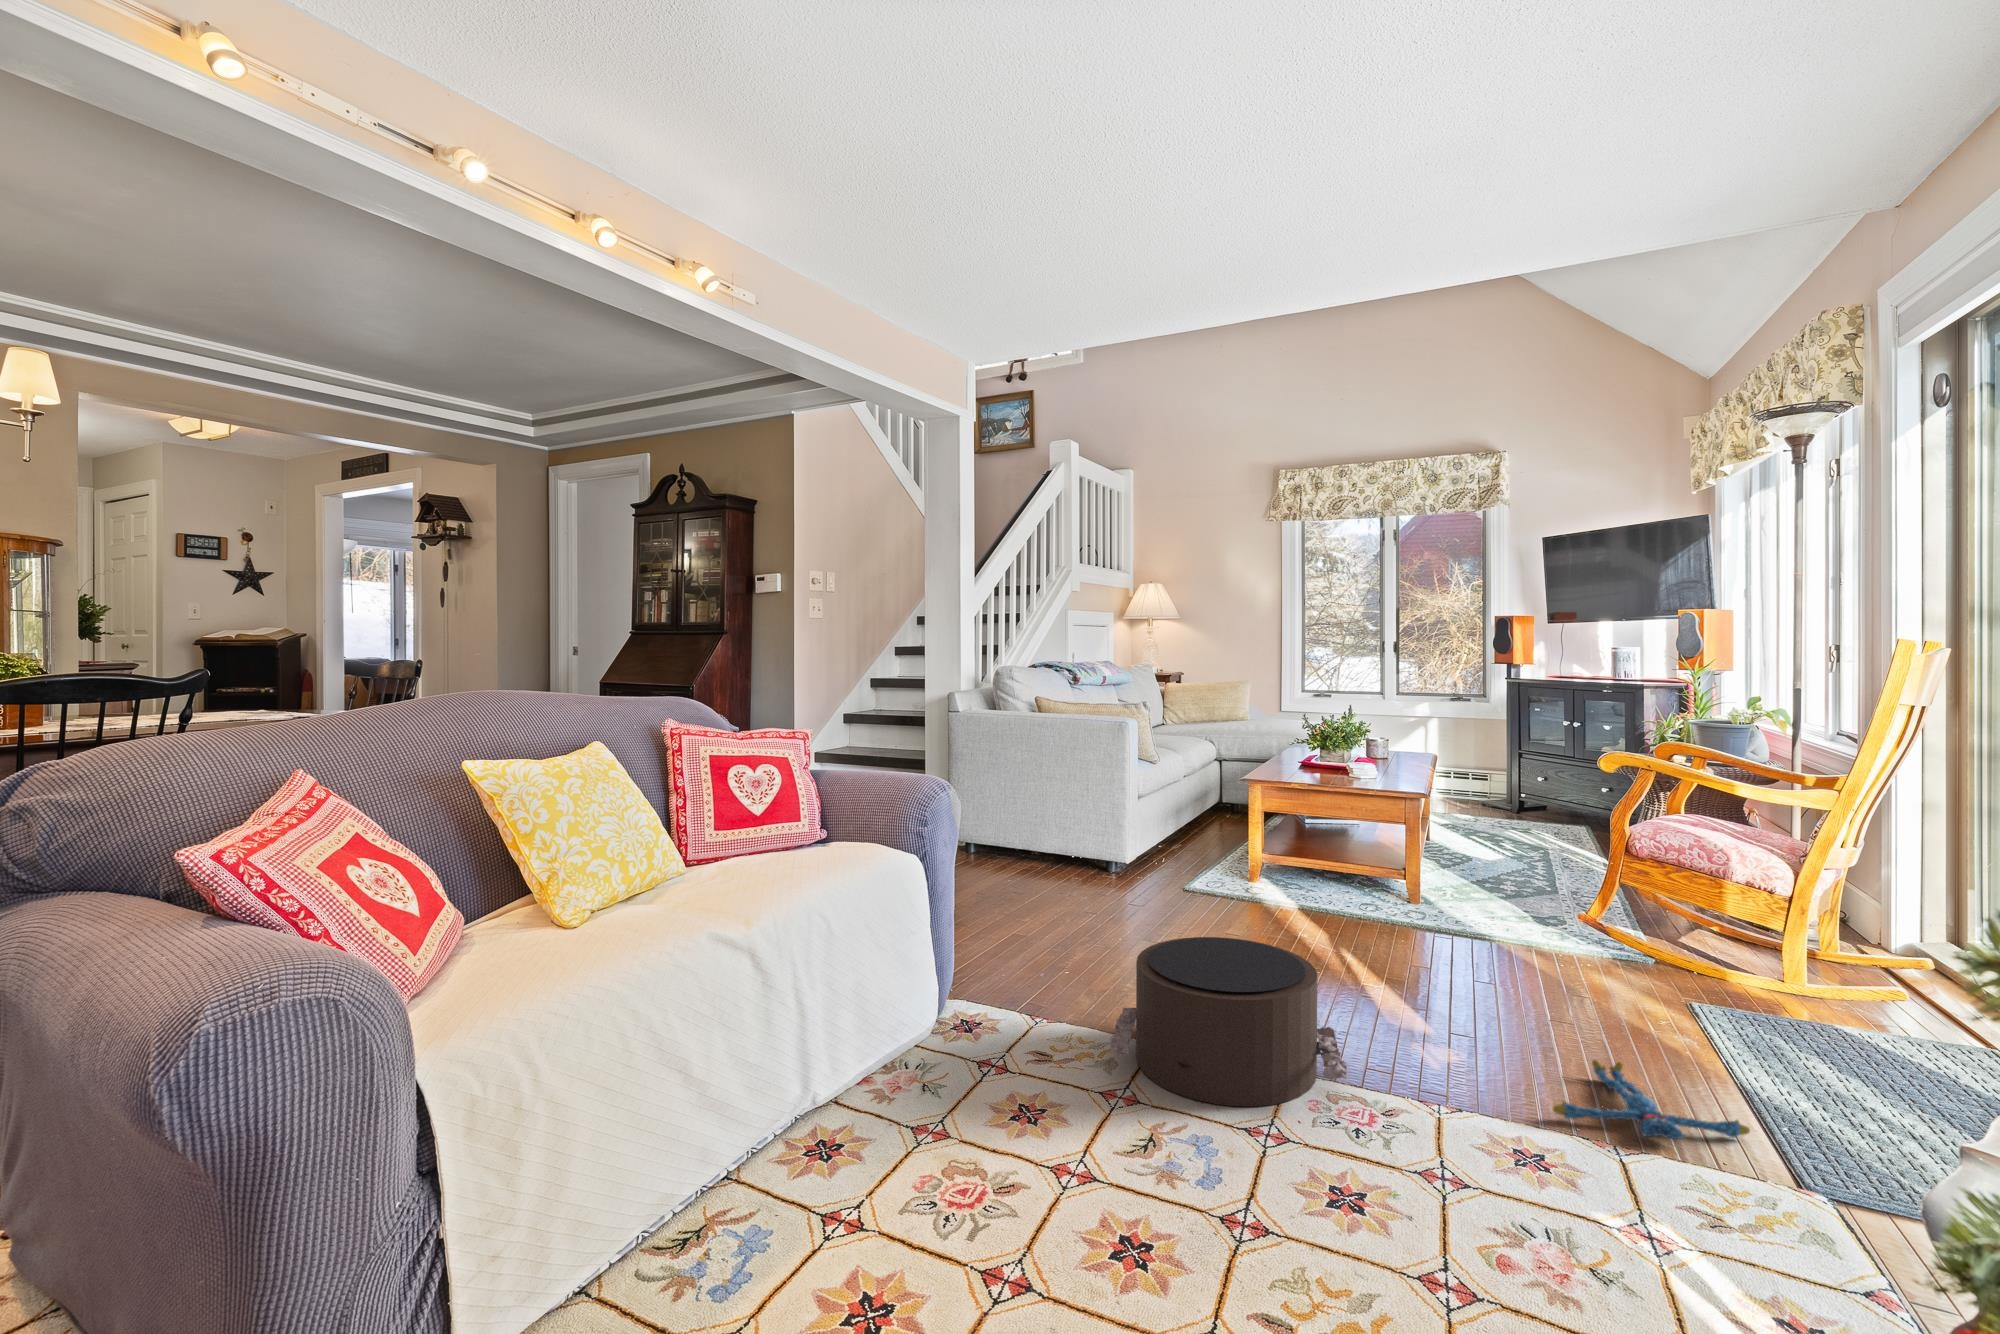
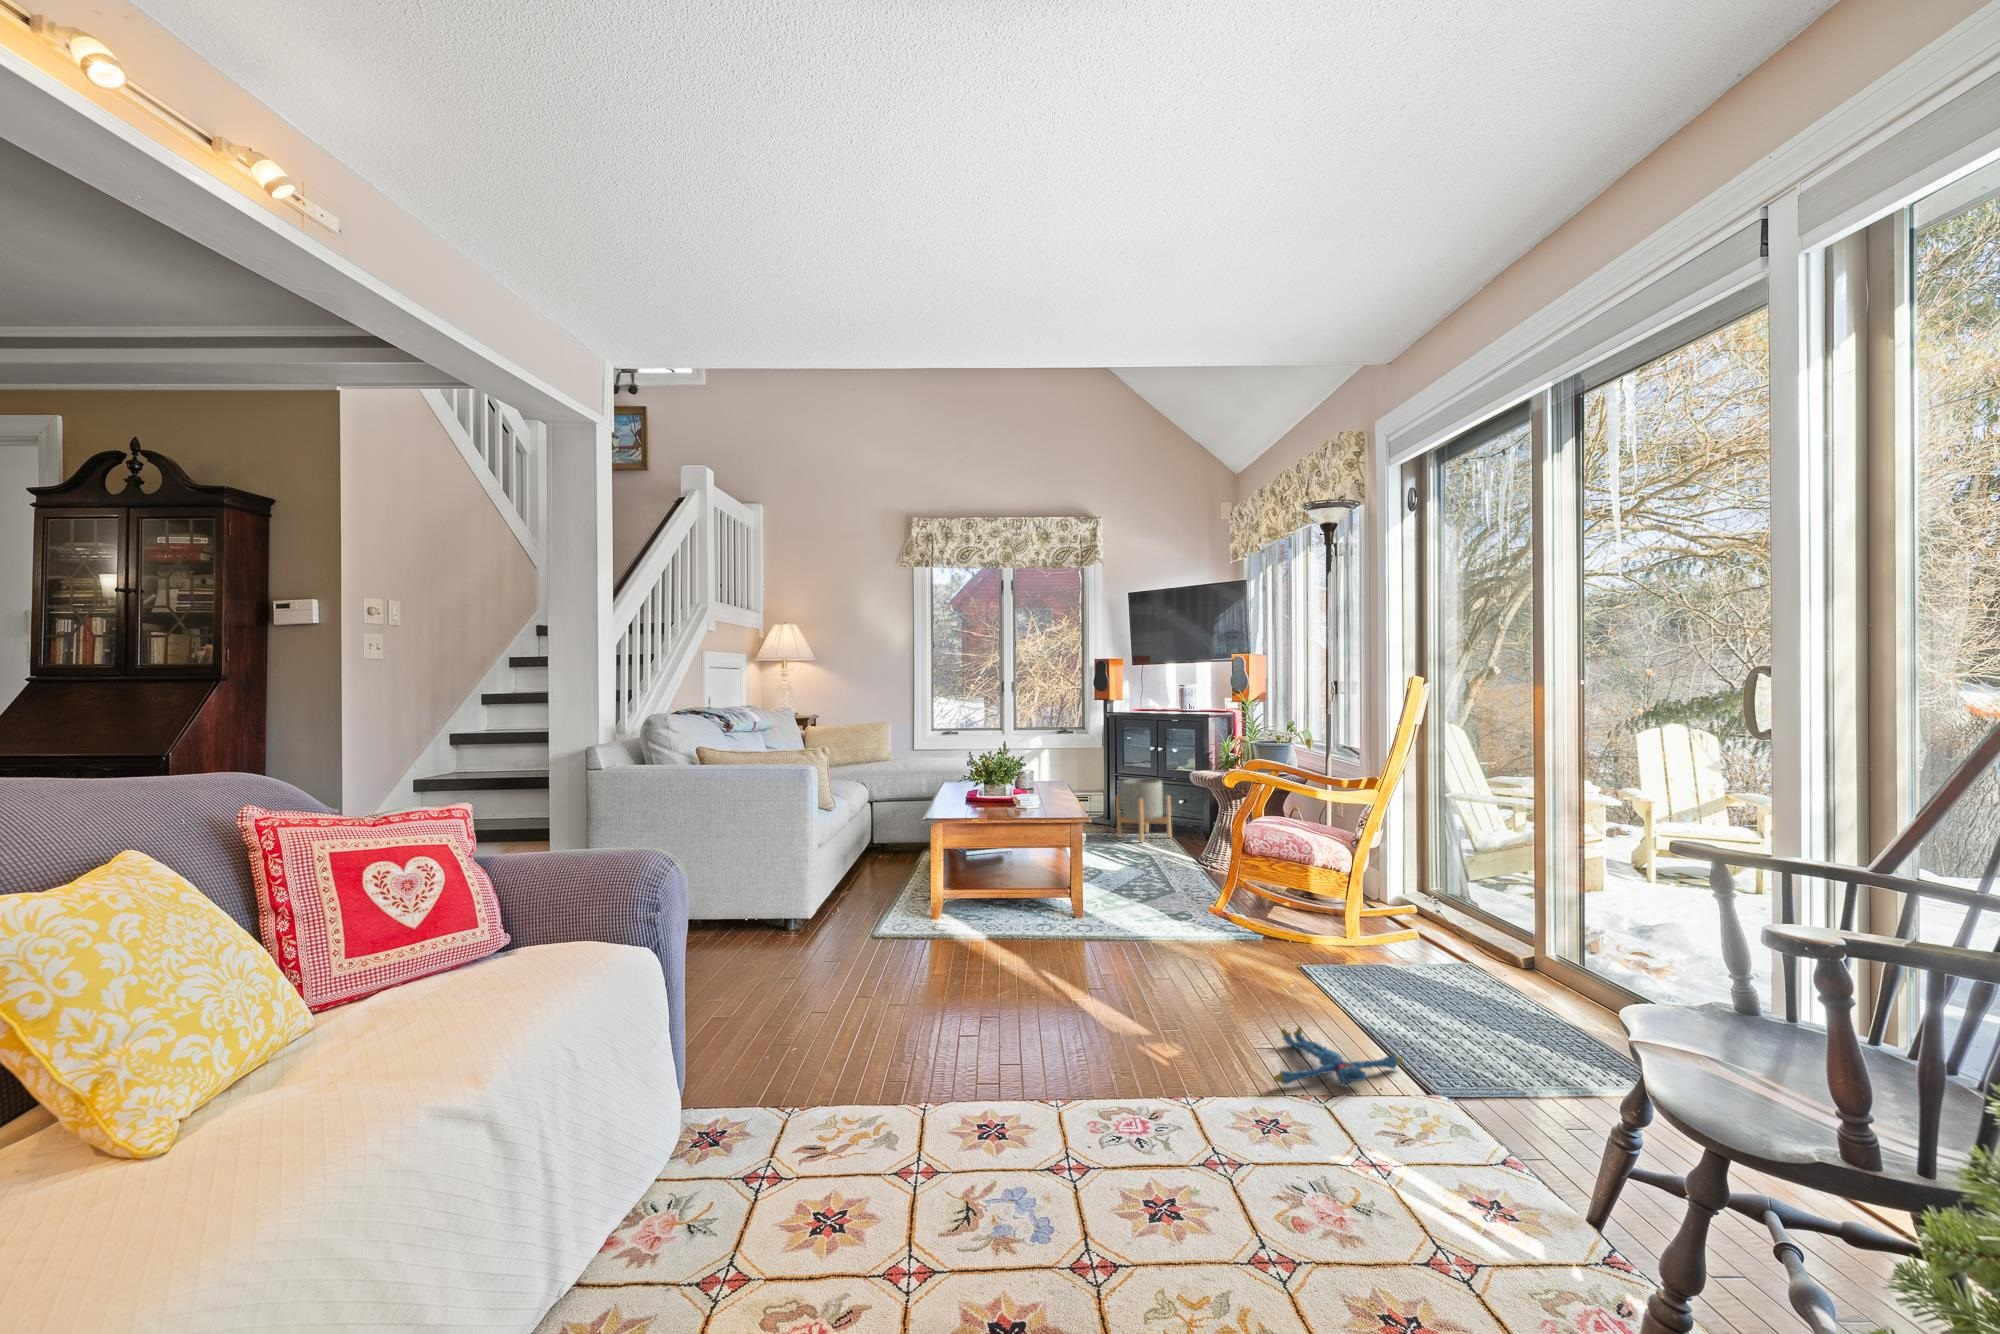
planter: none [1516,764,1587,836] -> present [1116,779,1171,843]
pouf: present [1111,937,1347,1106] -> none [880,980,1120,1155]

